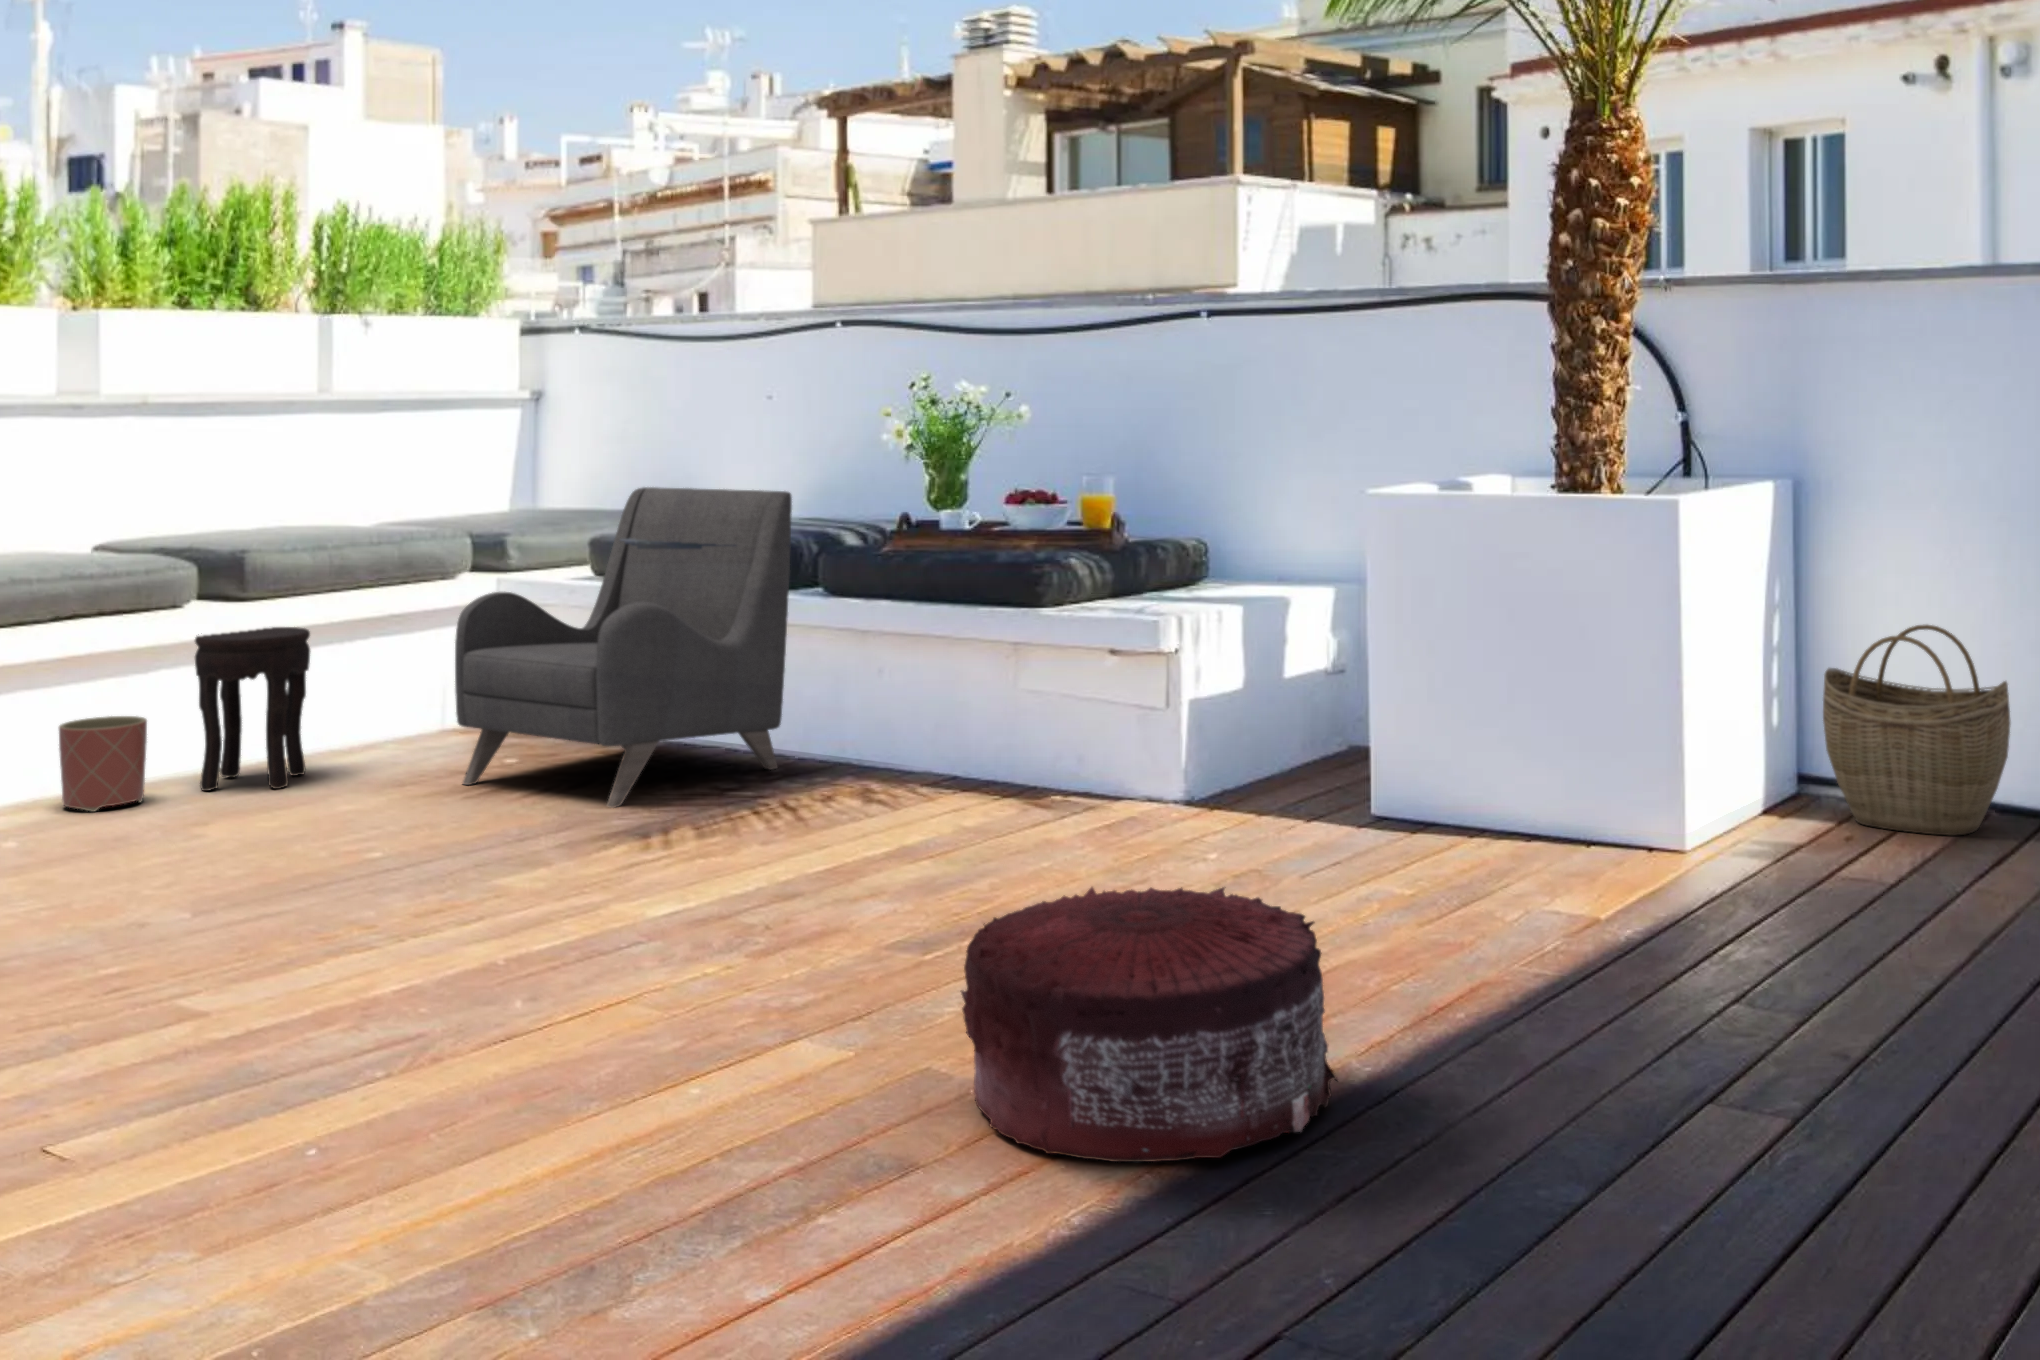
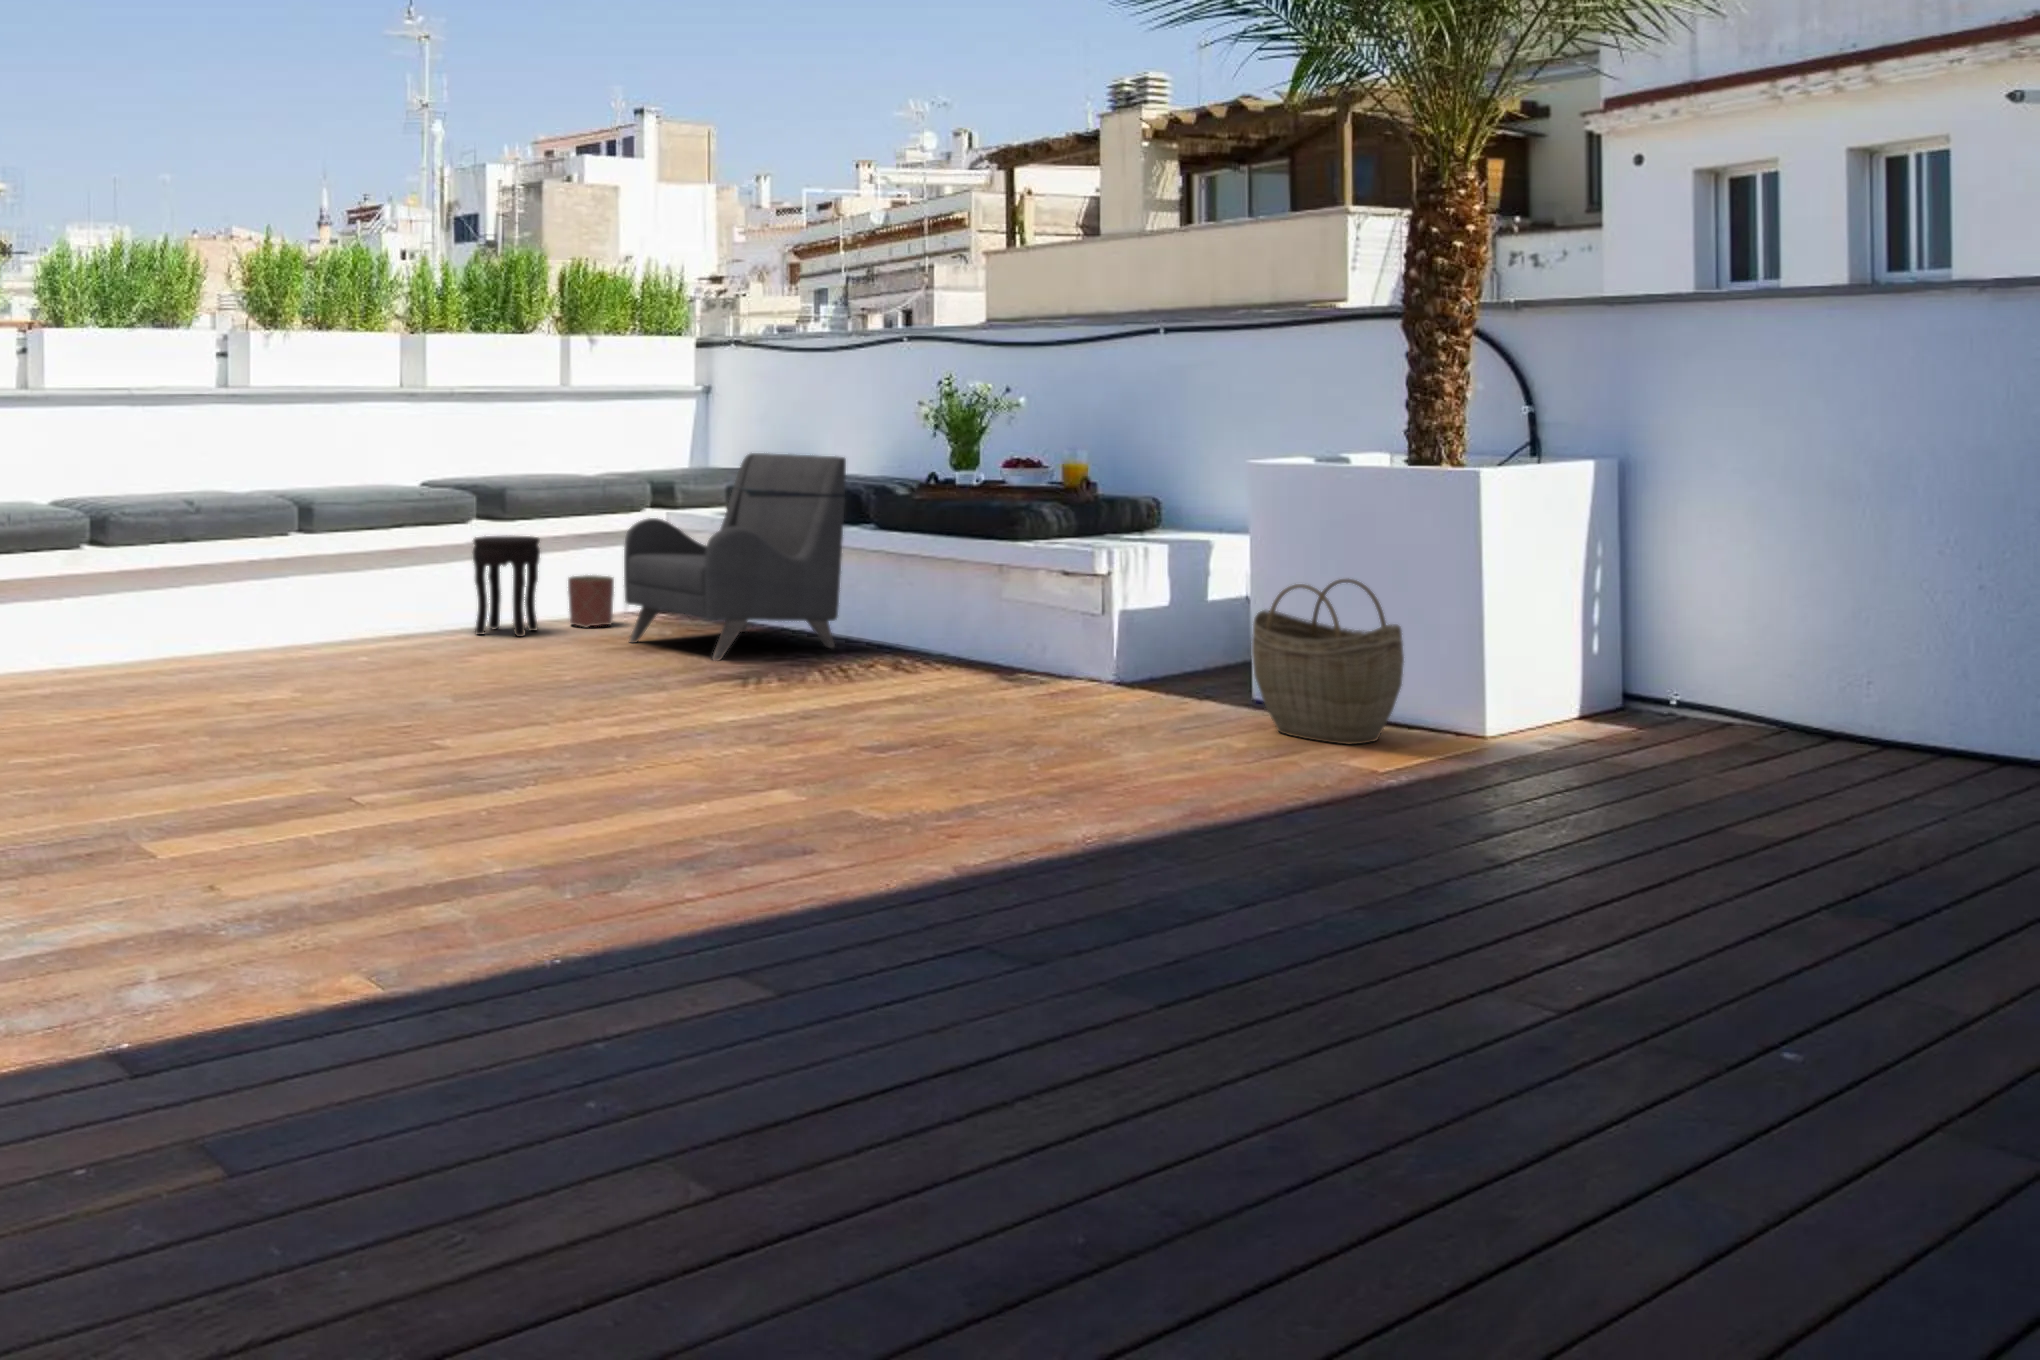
woven basket: present [1823,625,2010,836] -> present [1252,579,1404,744]
planter: present [59,716,147,812] -> present [568,575,614,628]
pouf: present [961,887,1337,1162] -> none [830,692,1070,842]

